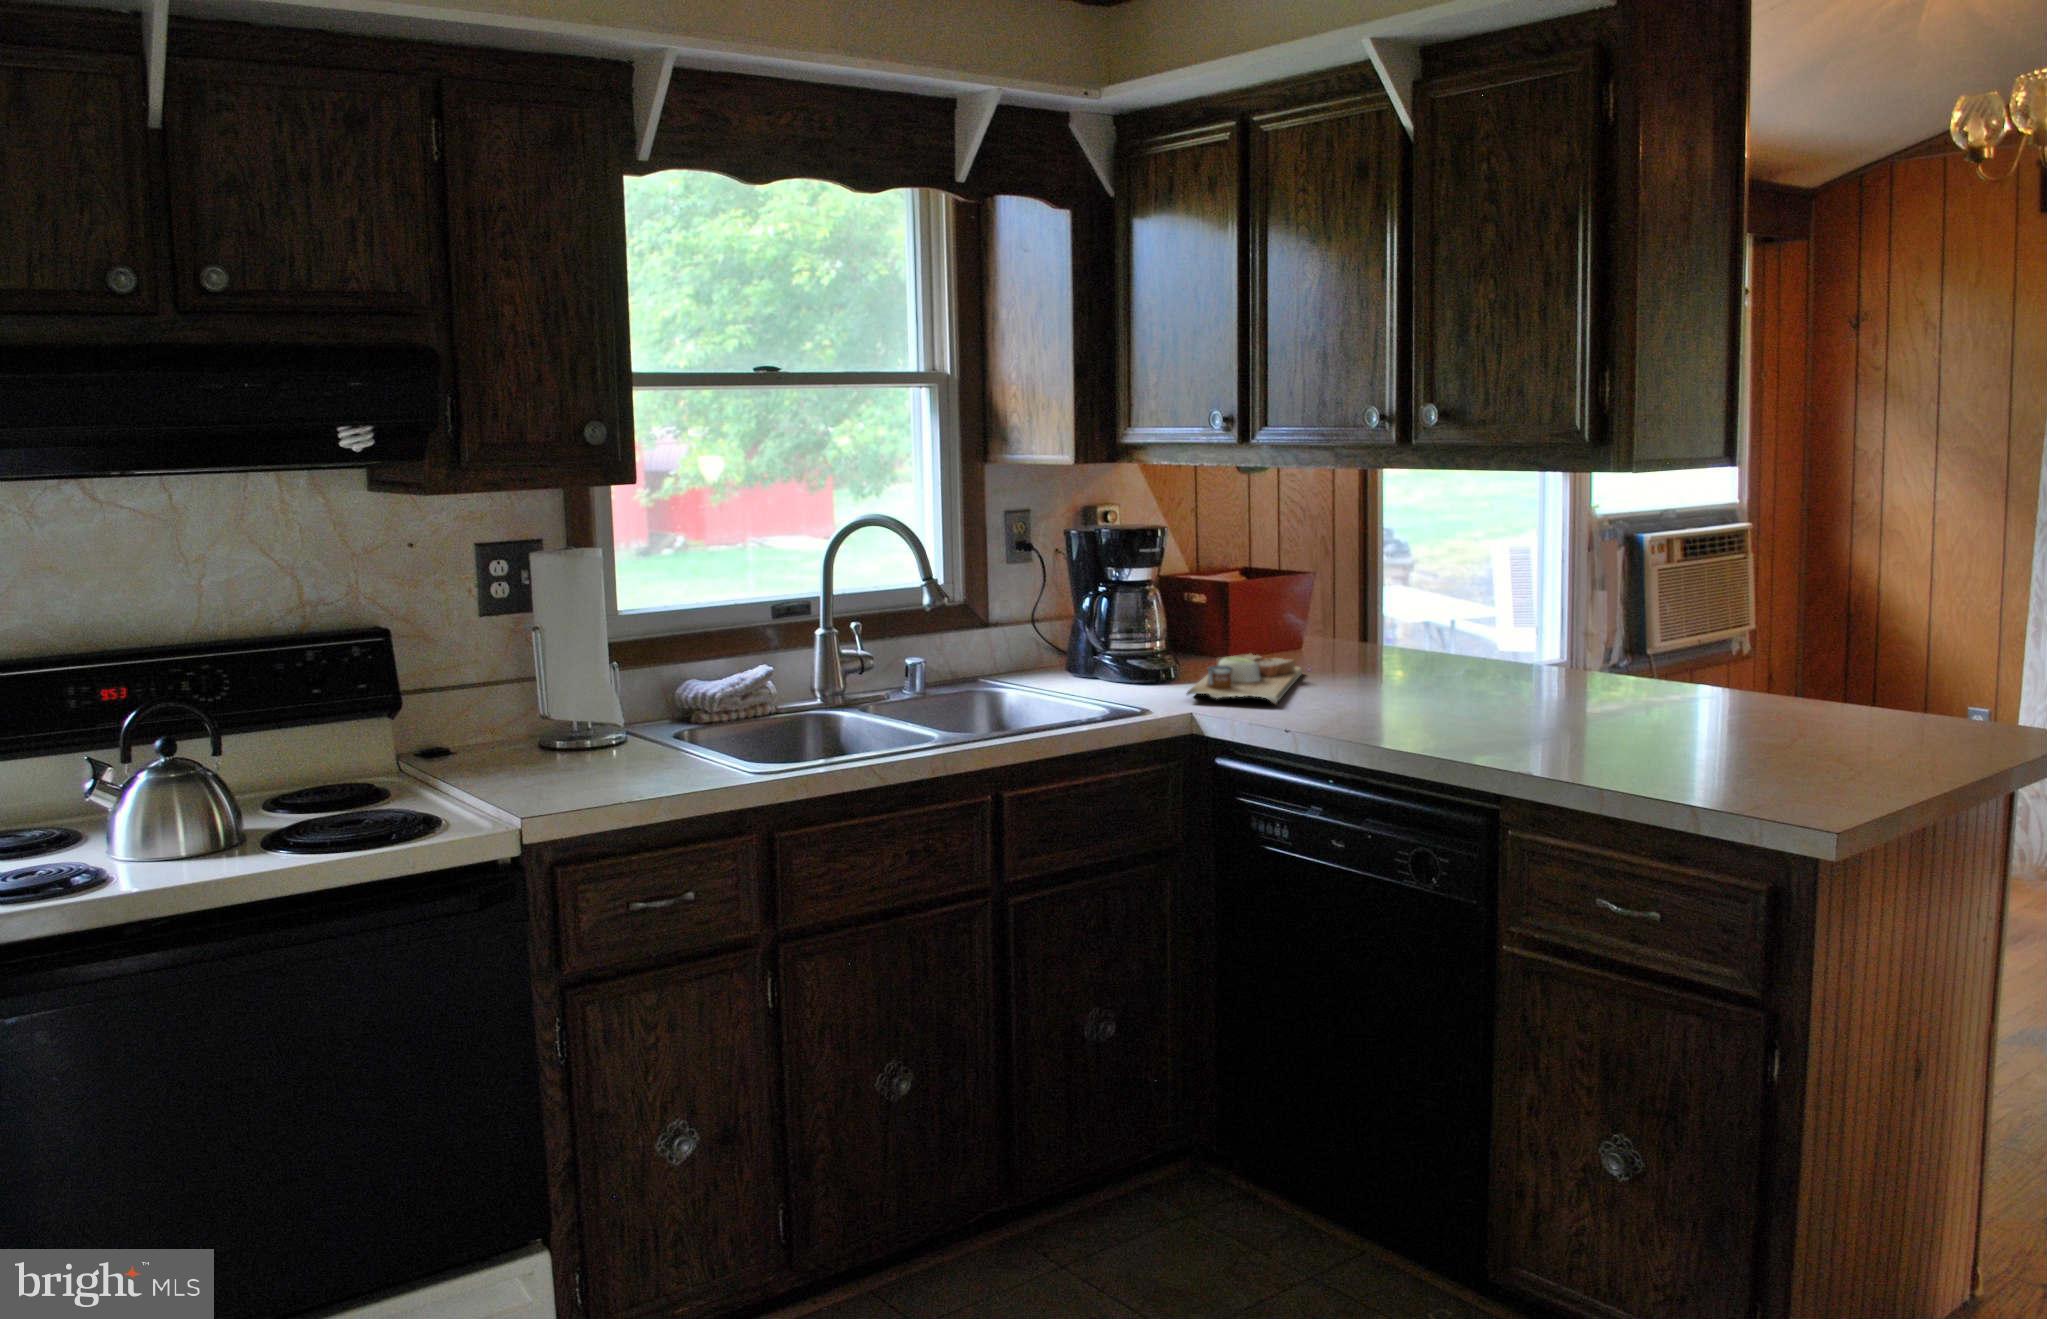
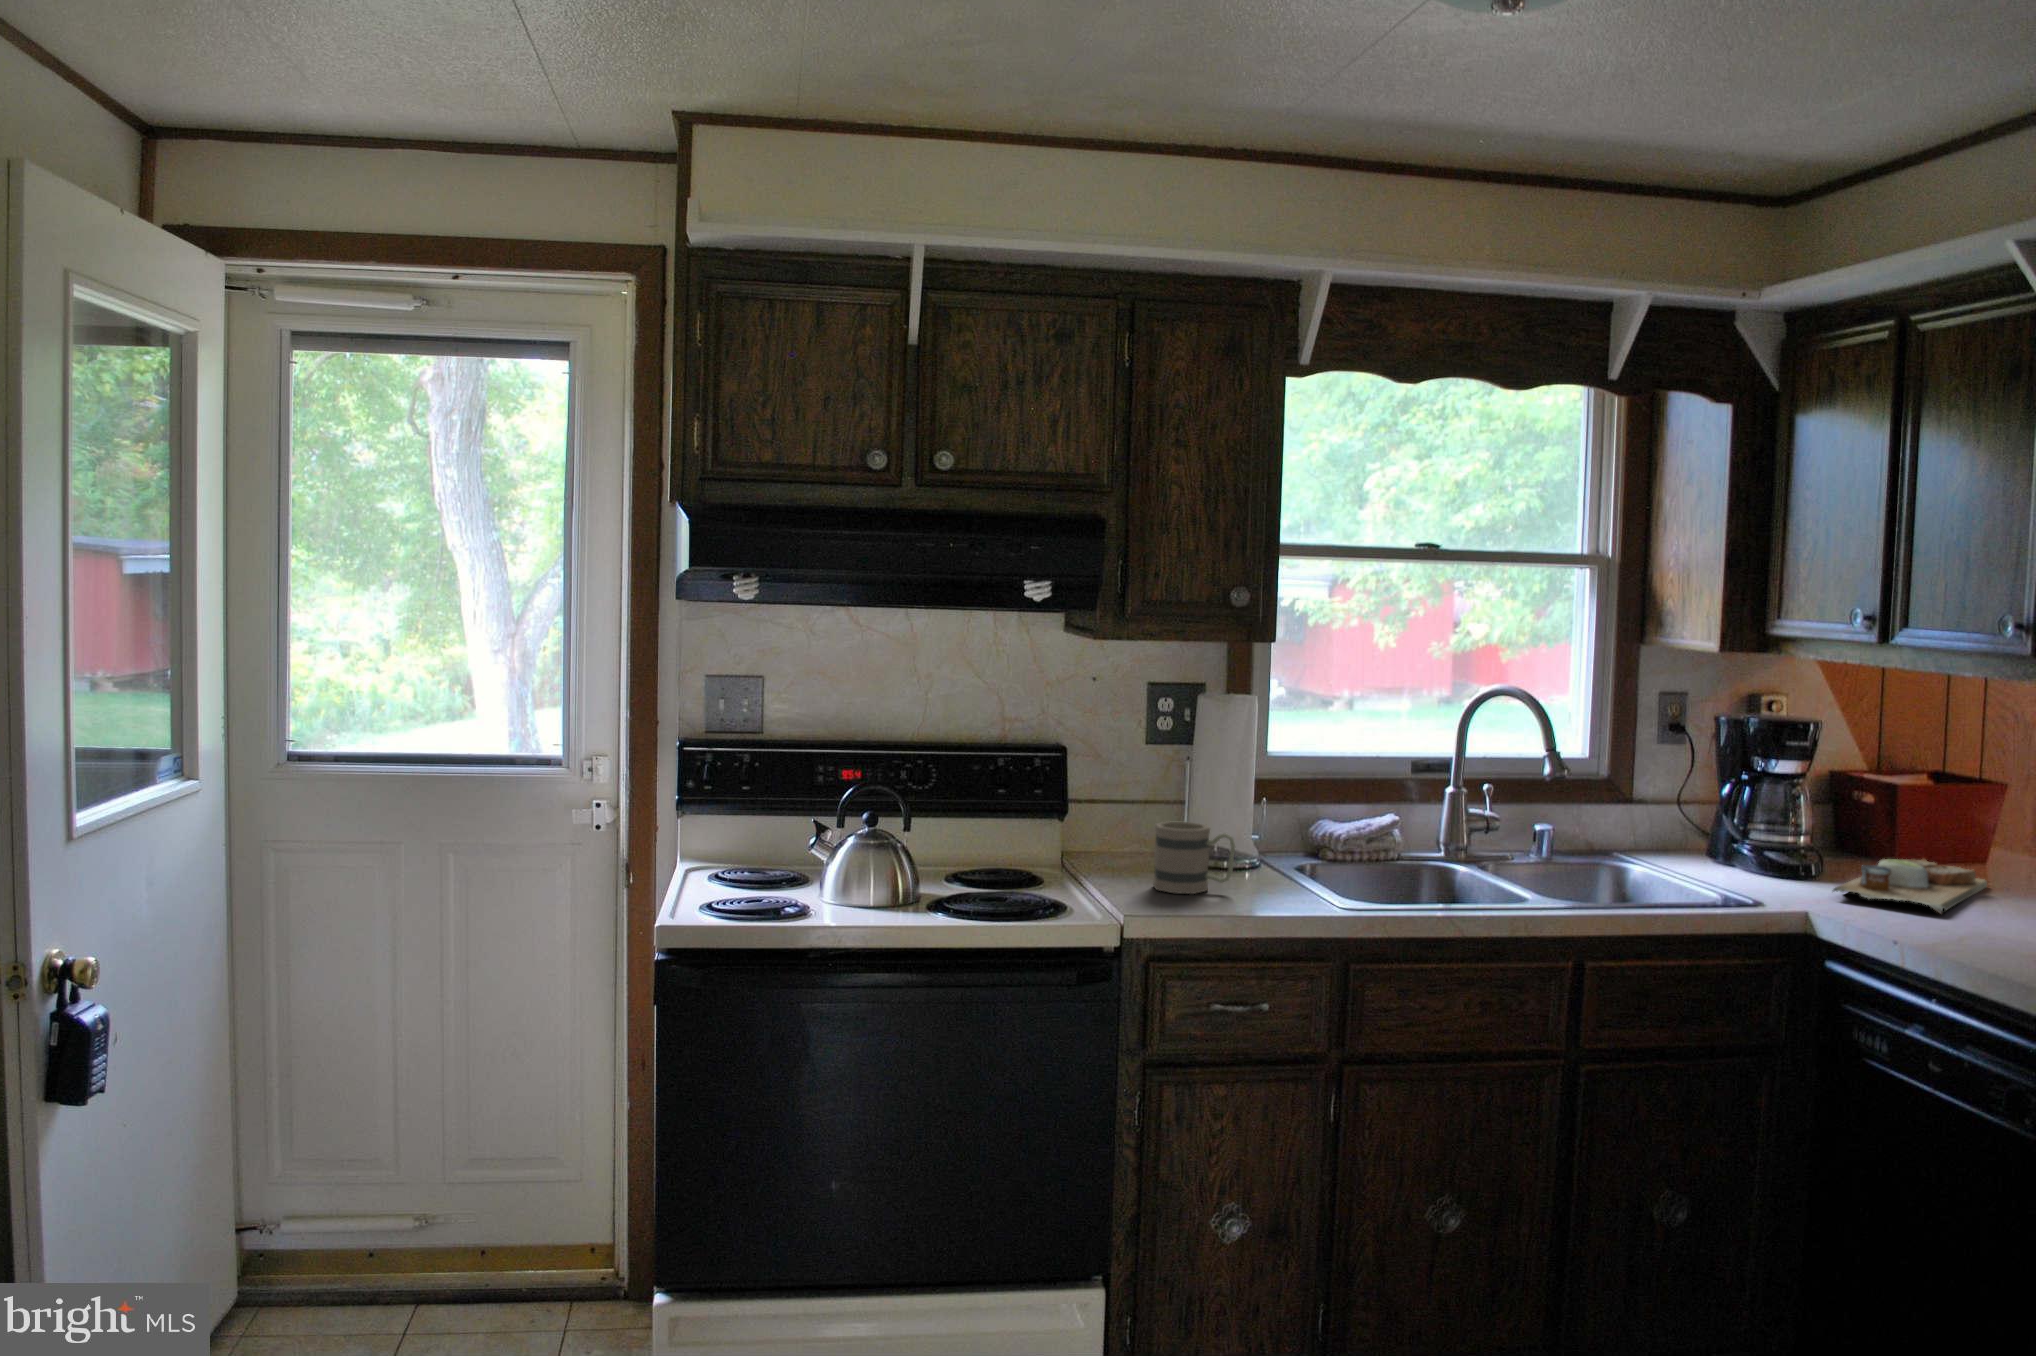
mug: none [521,701,619,785] -> present [1153,821,1235,894]

